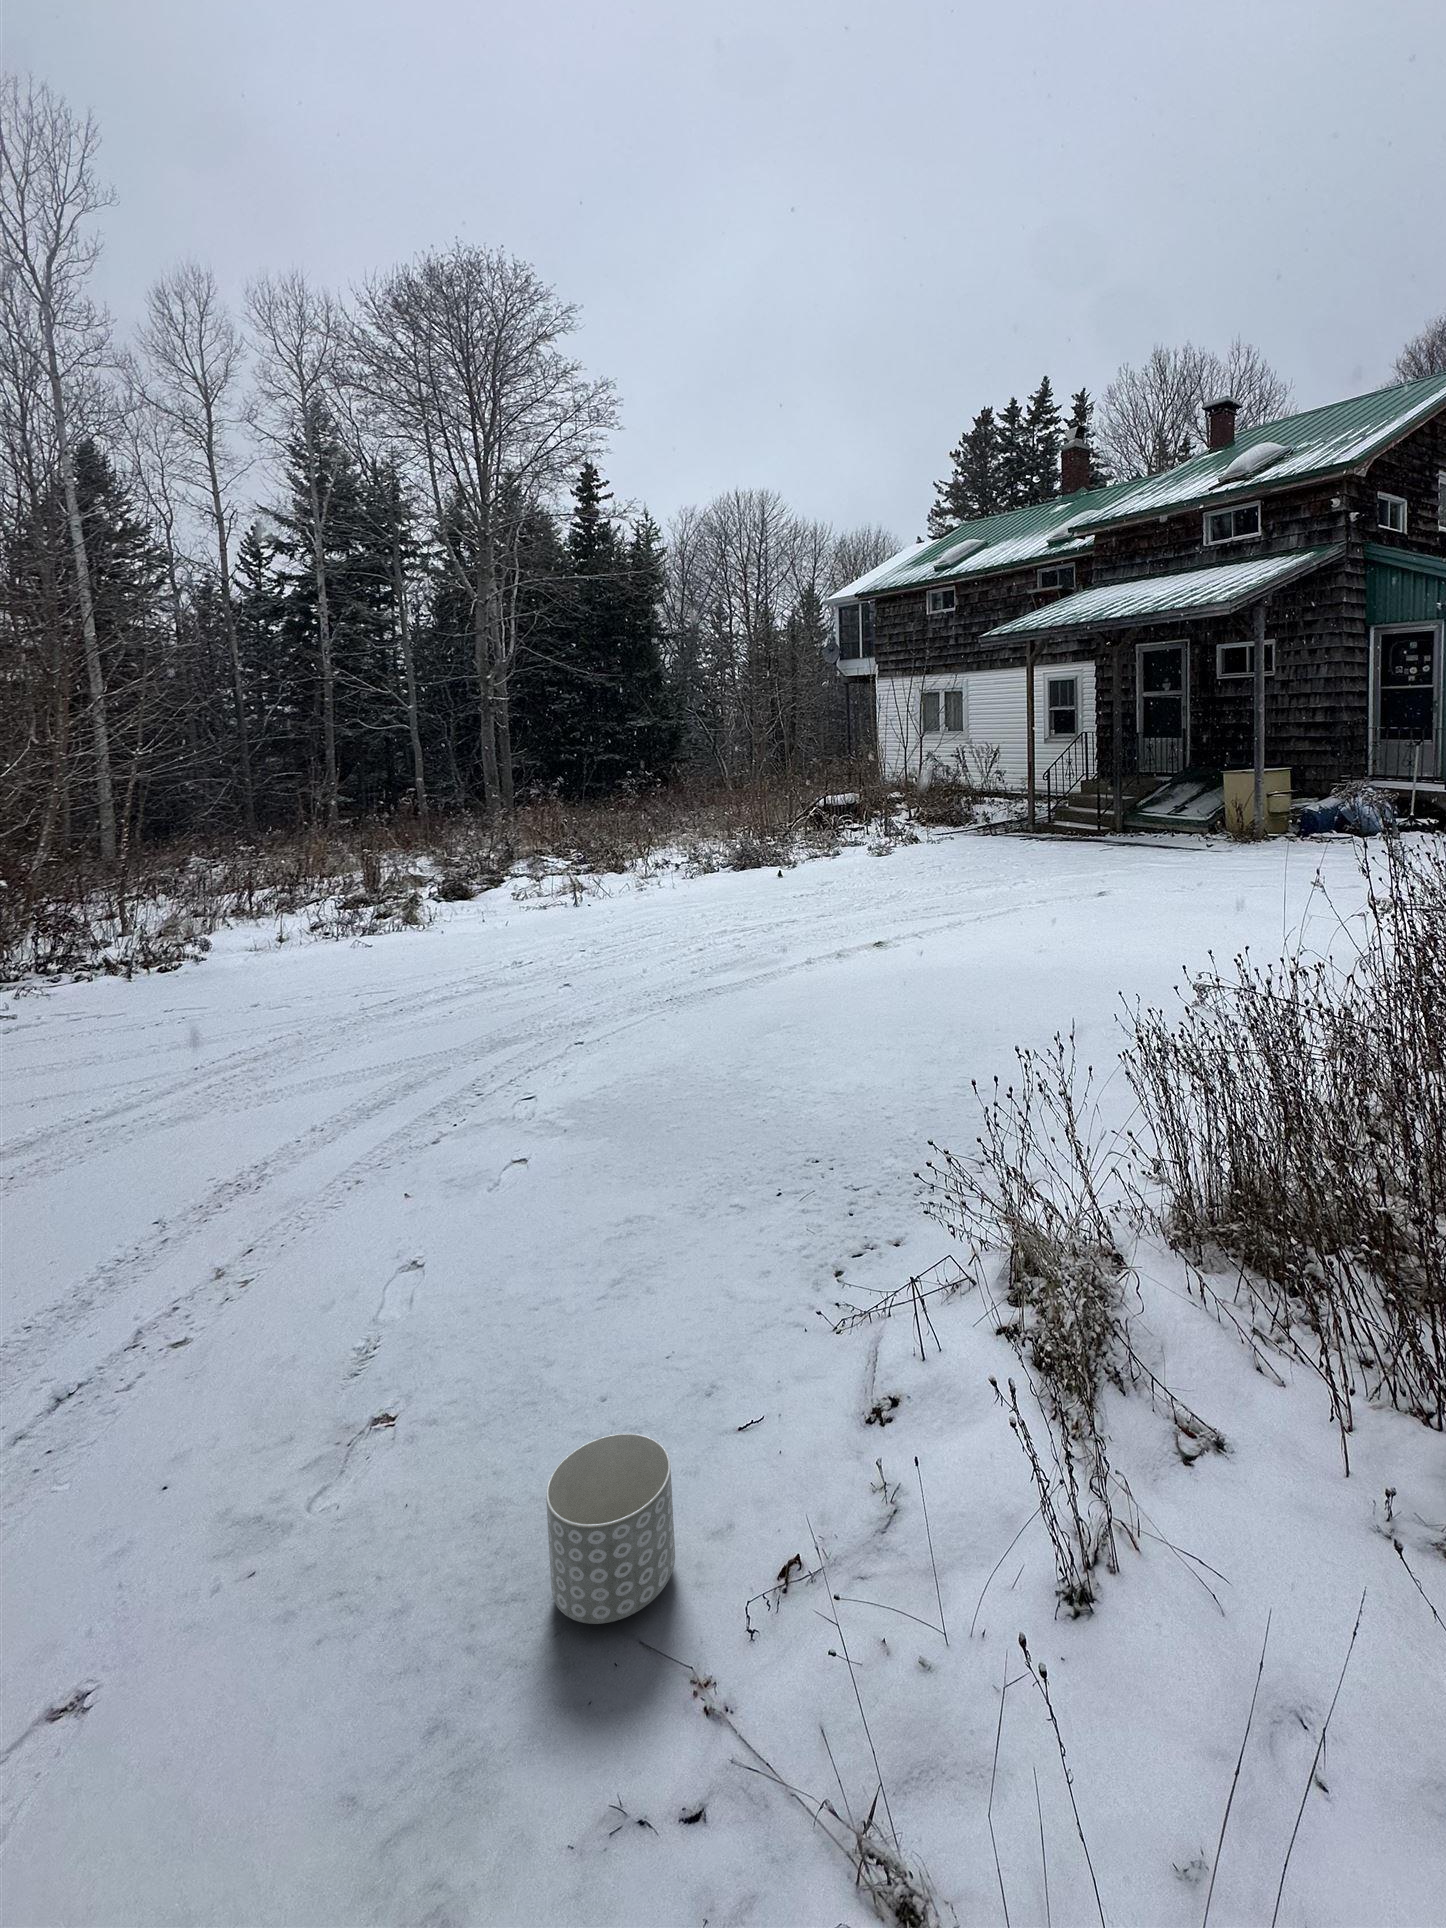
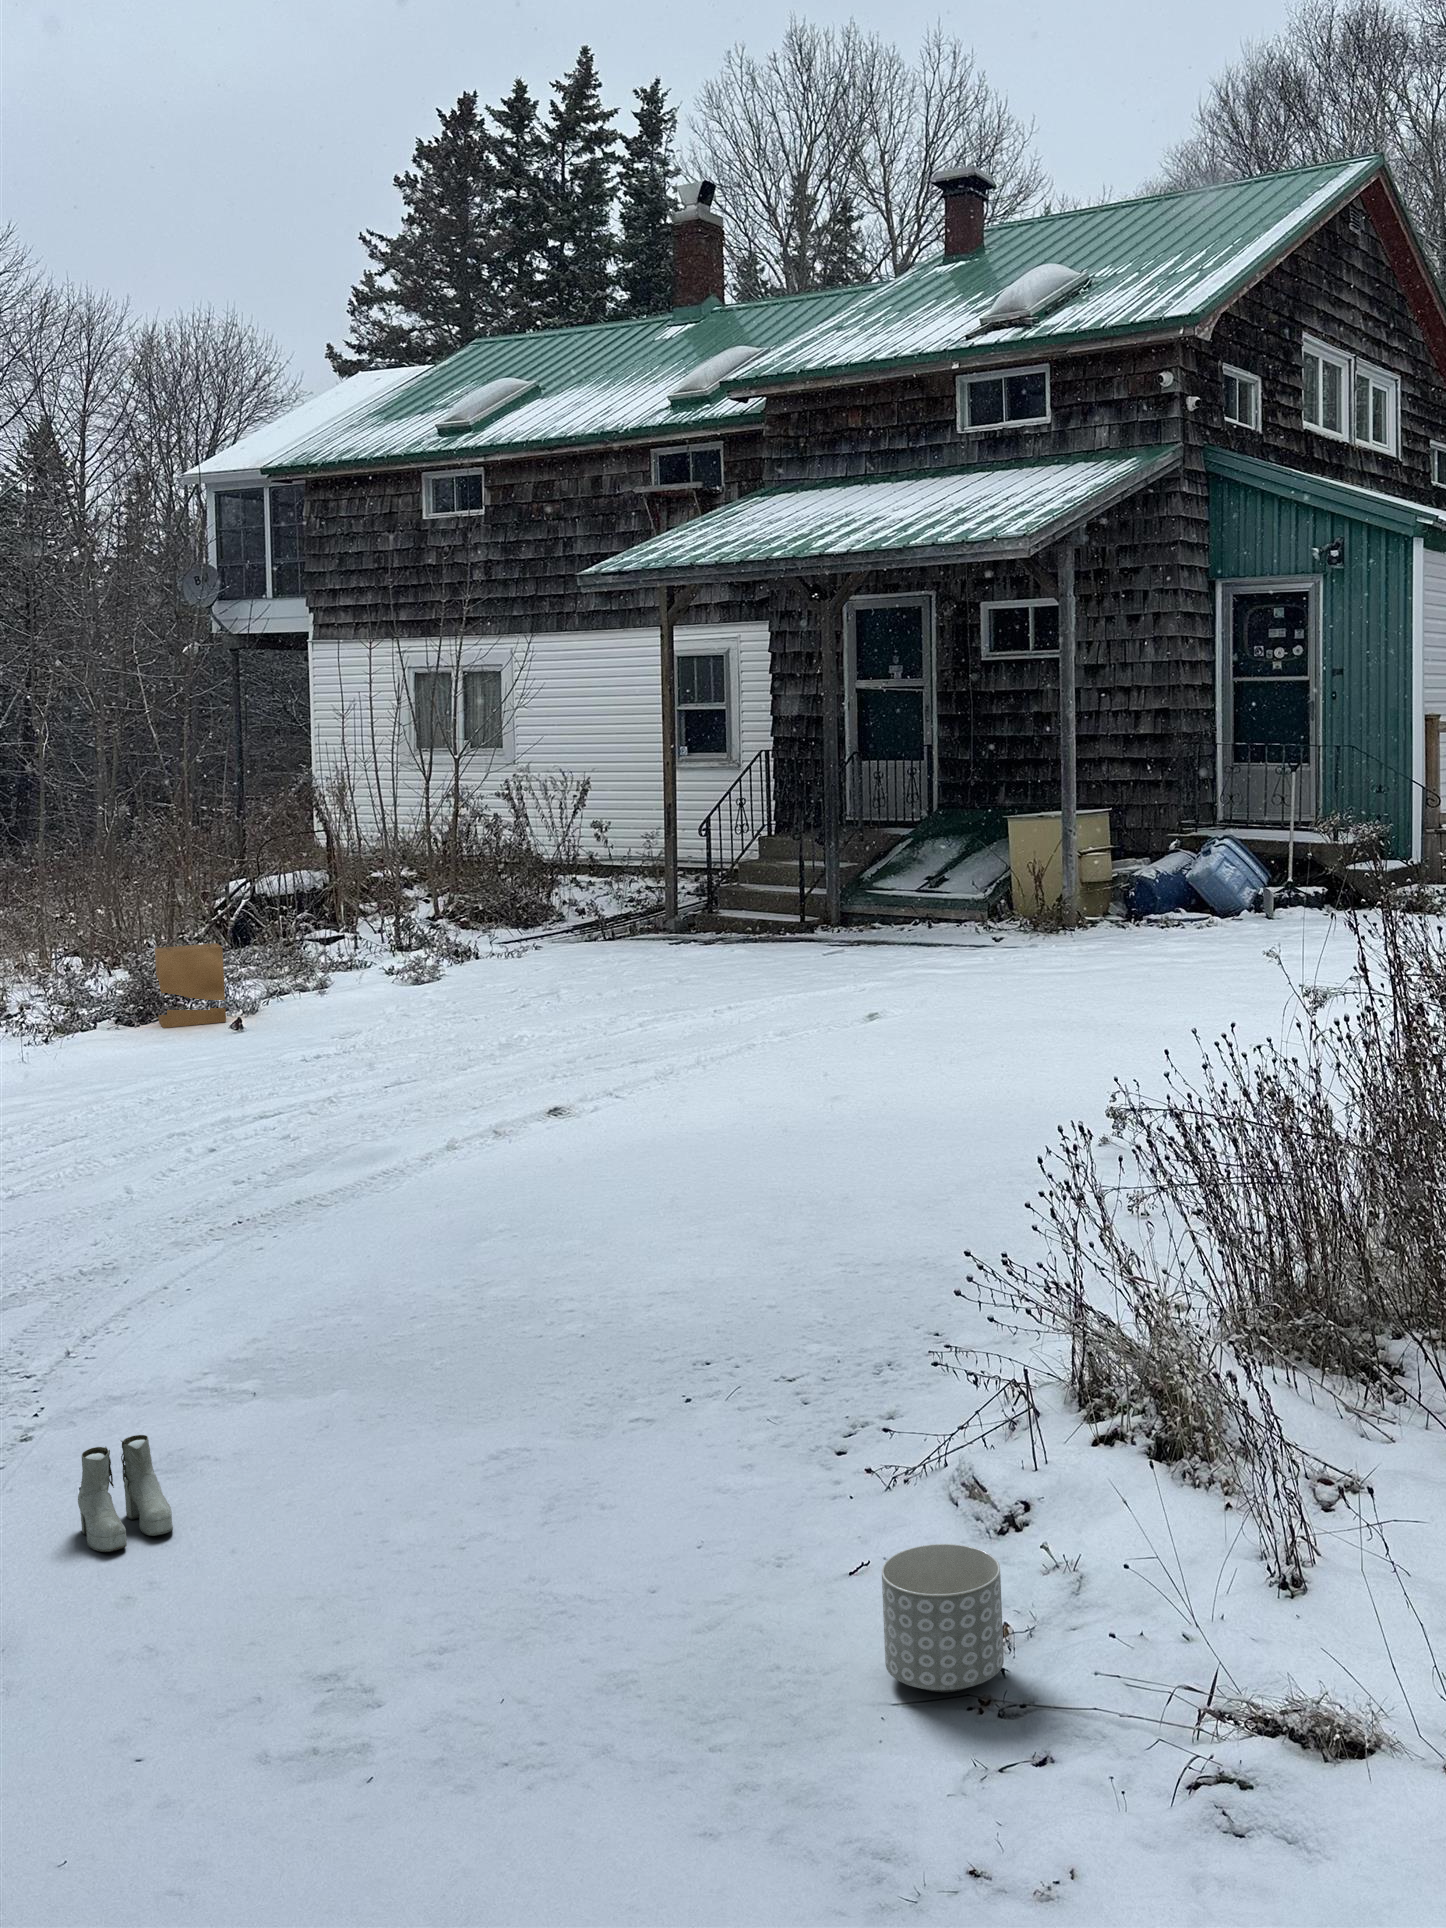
cardboard box: none [714,828,749,871] -> present [155,943,226,1028]
boots: none [250,1158,318,1244] -> present [78,1435,173,1552]

